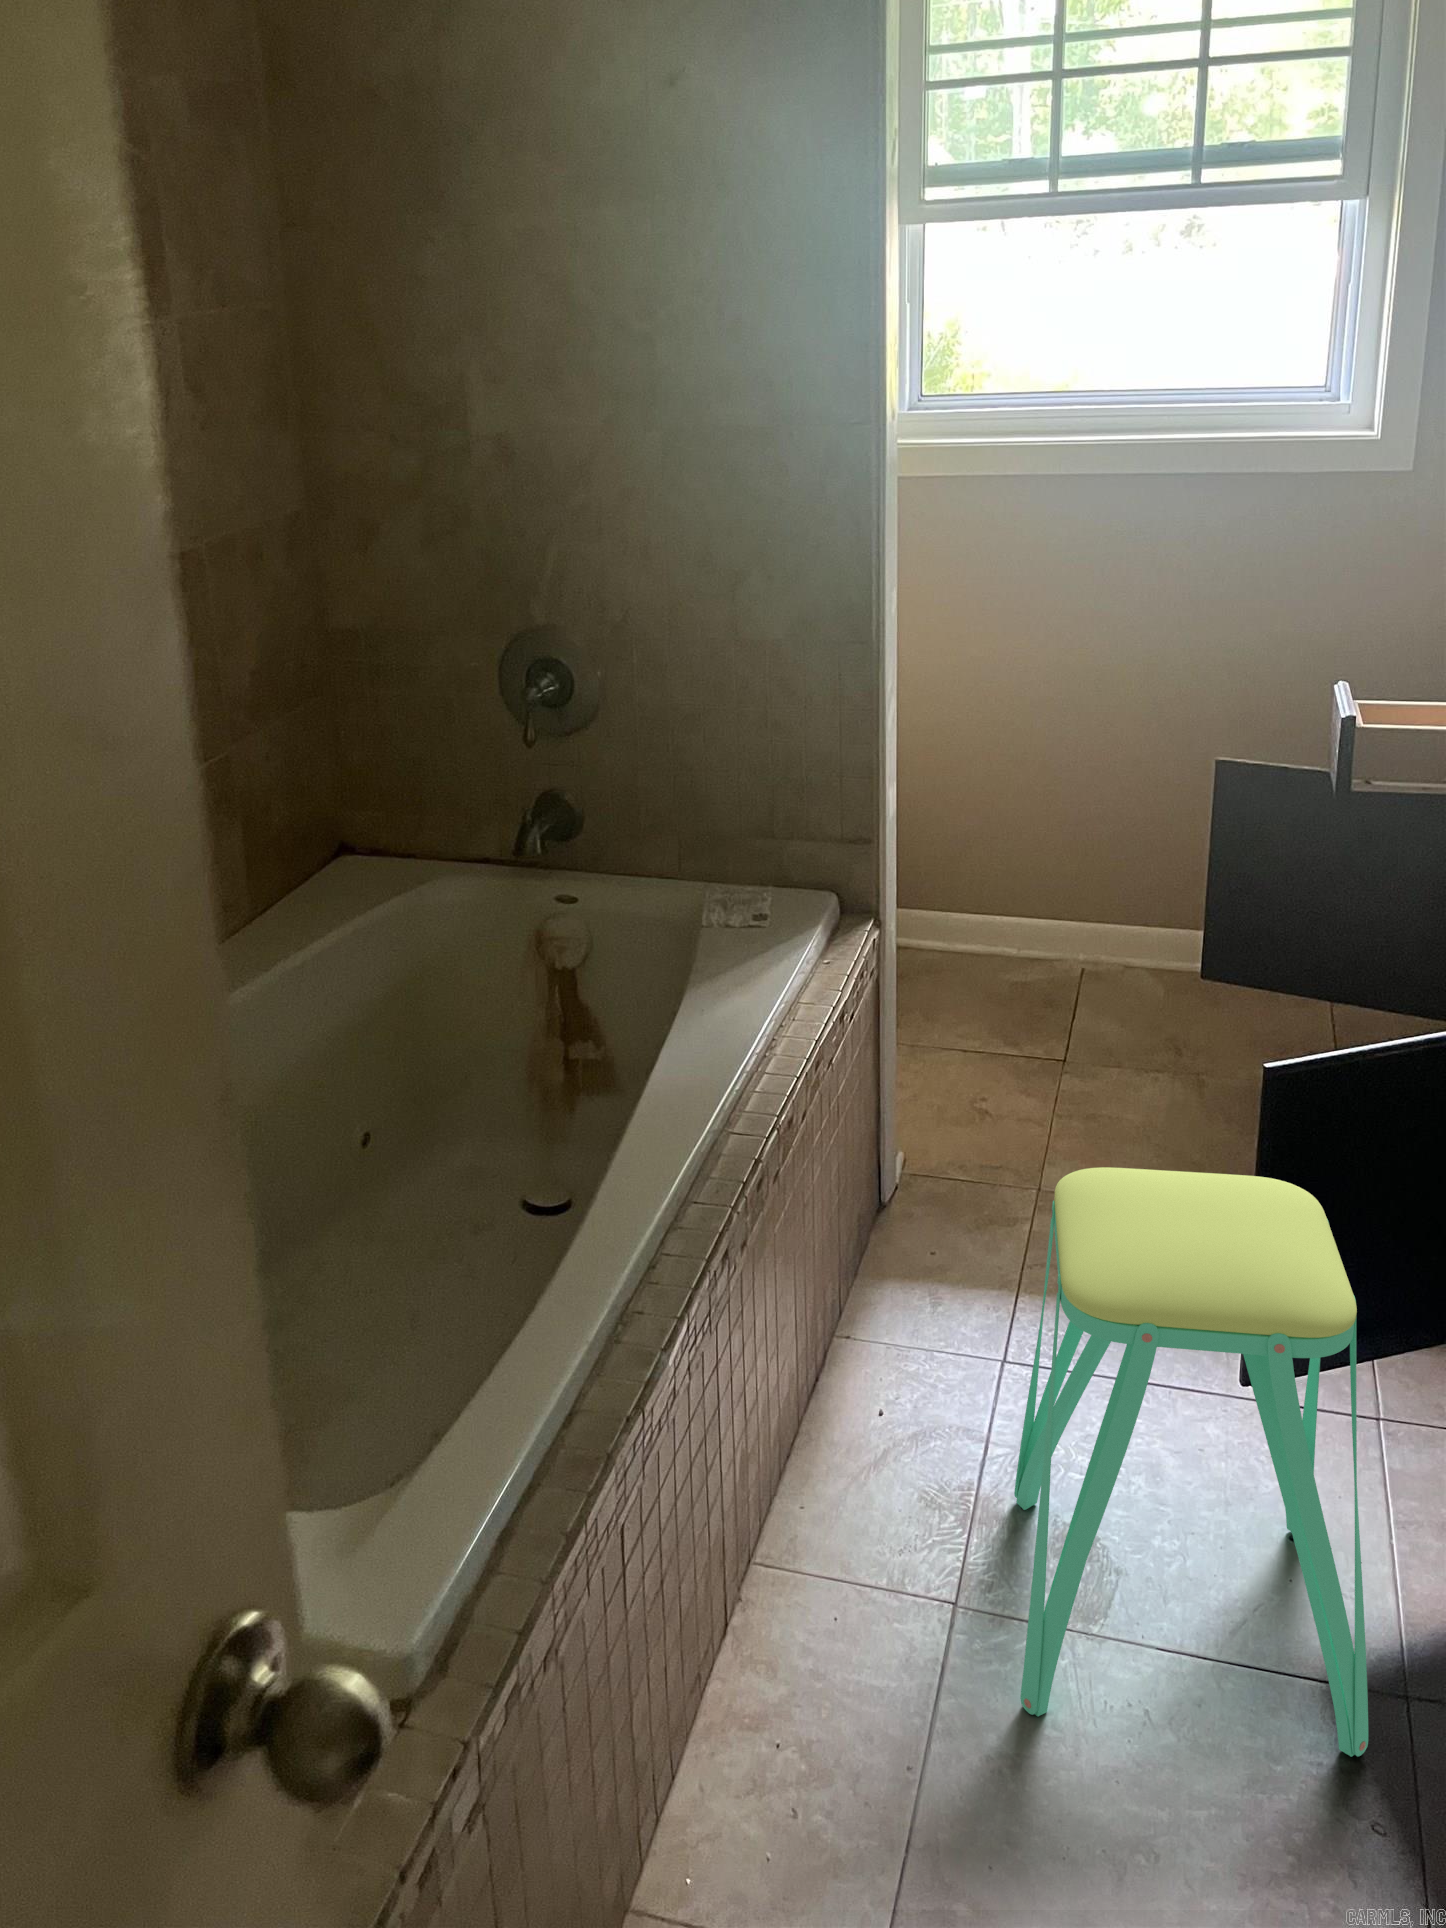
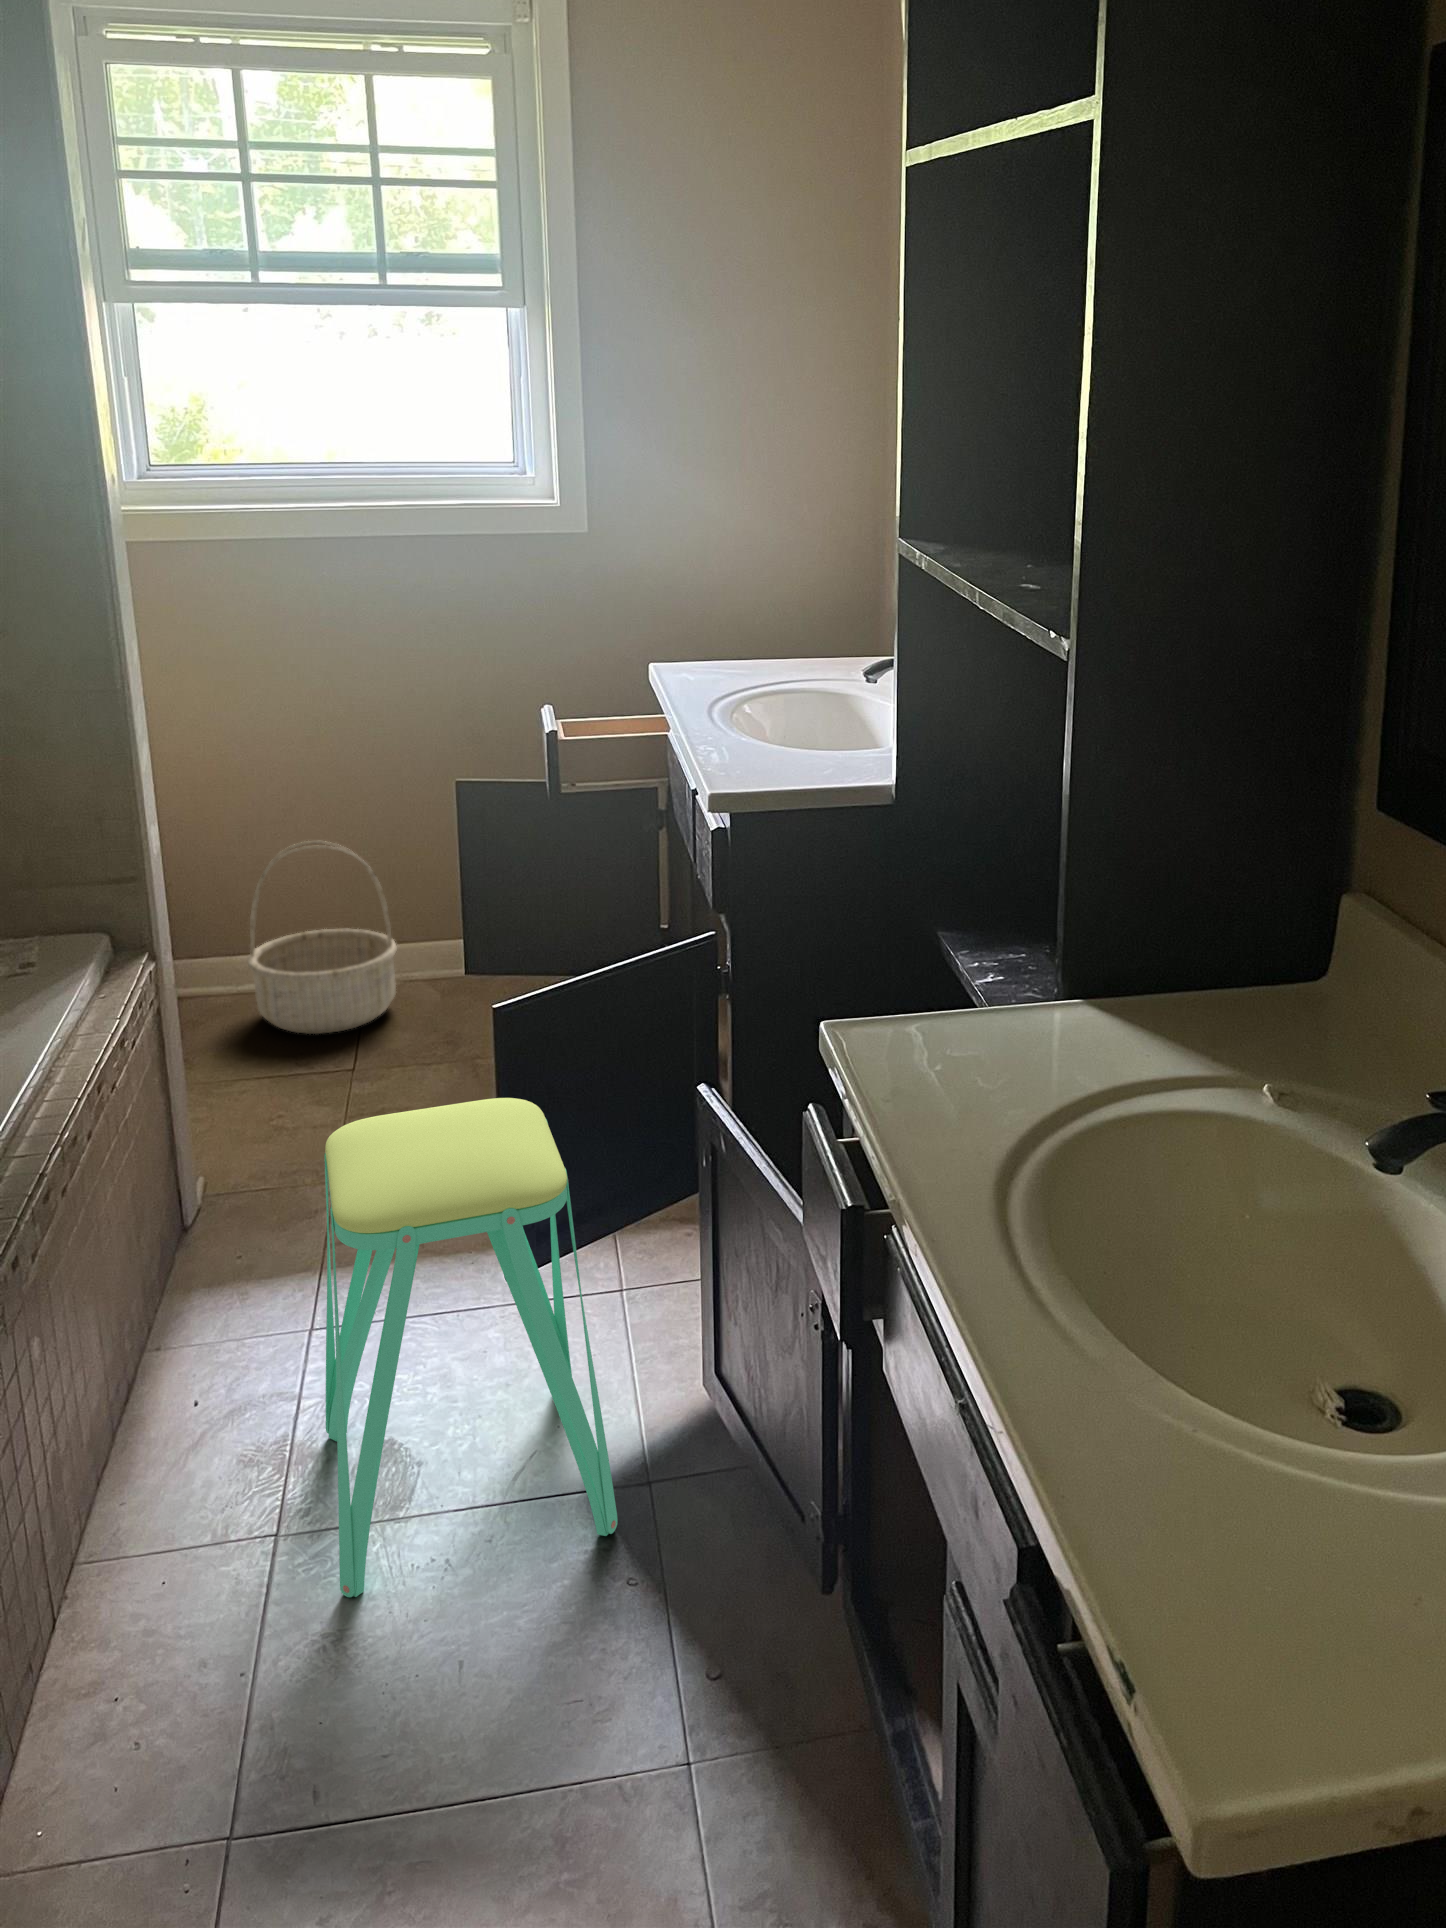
basket: none [962,806,1124,1016] -> present [247,841,397,1034]

